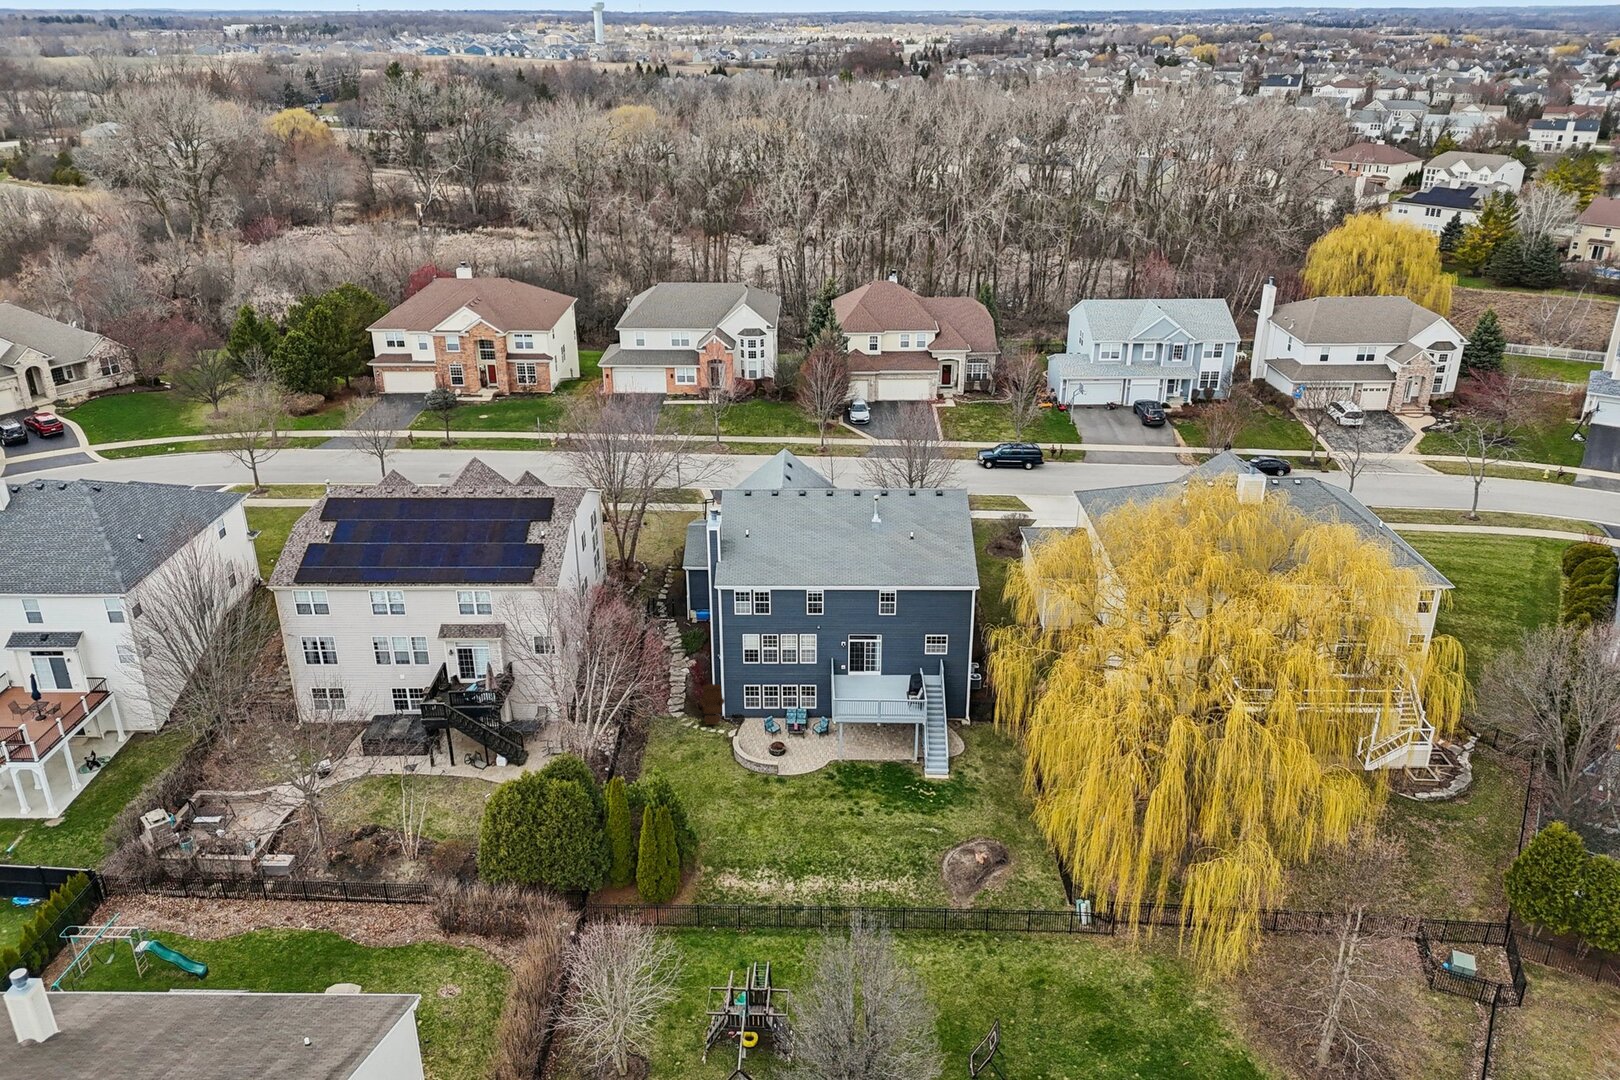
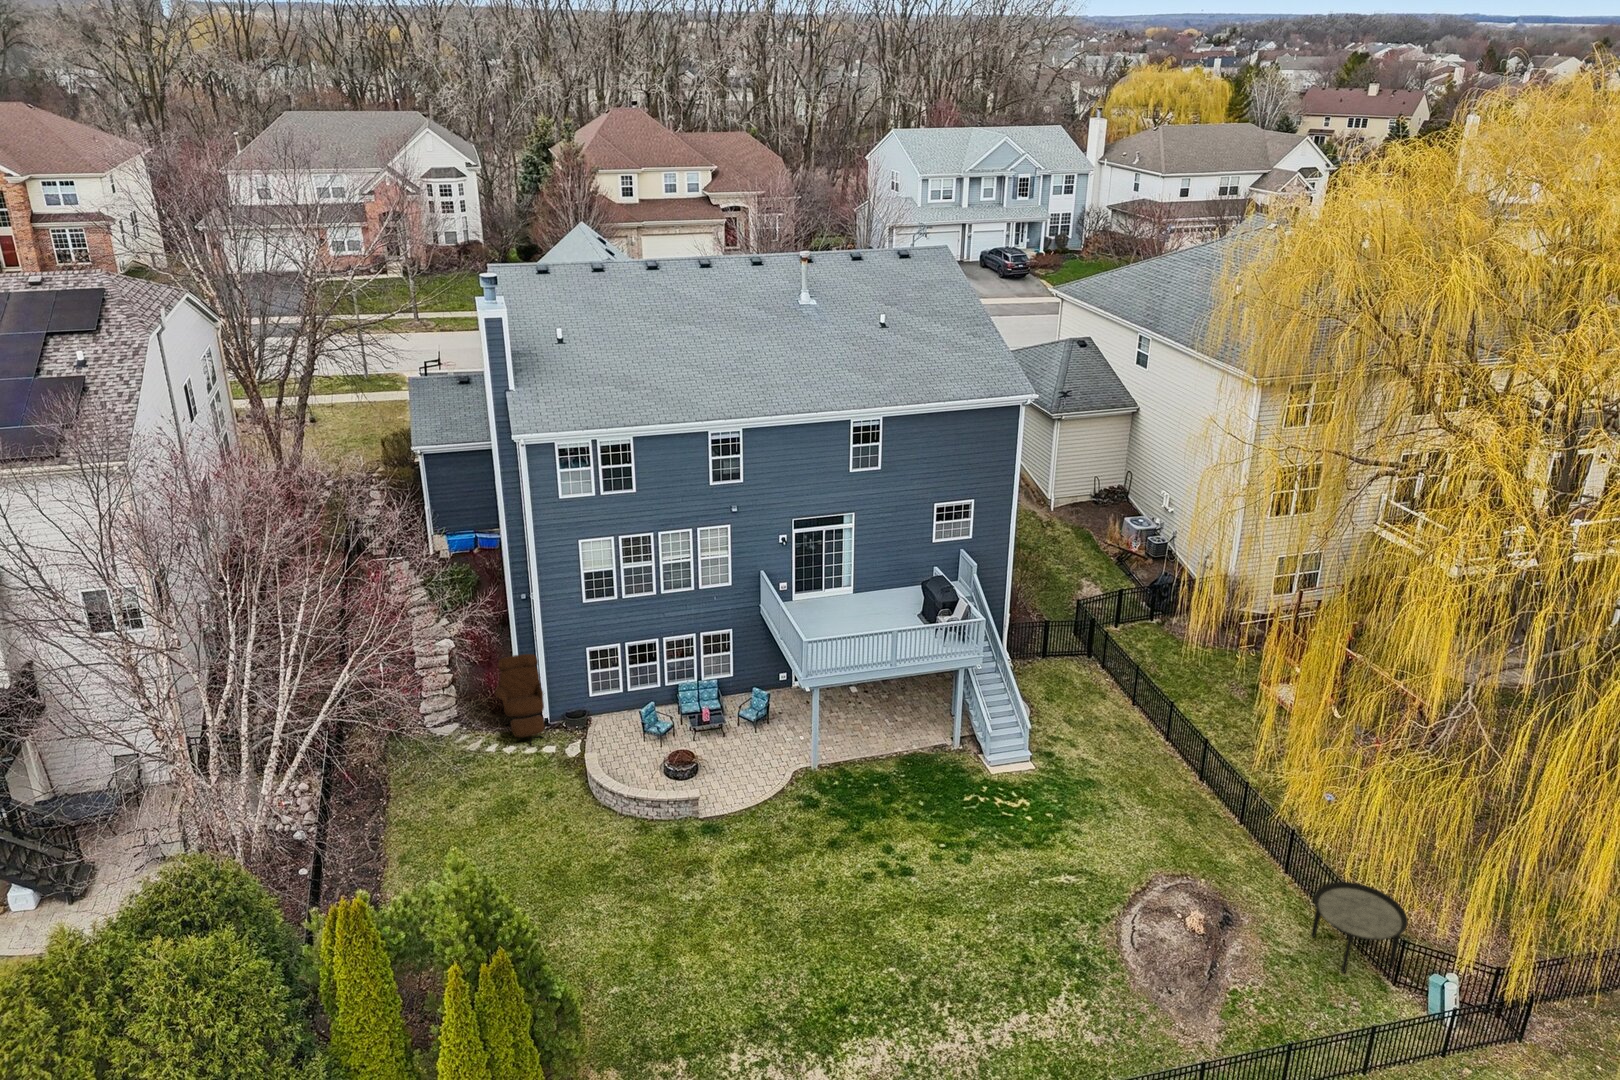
round table: none [1026,848,1066,889] -> present [1311,882,1408,973]

